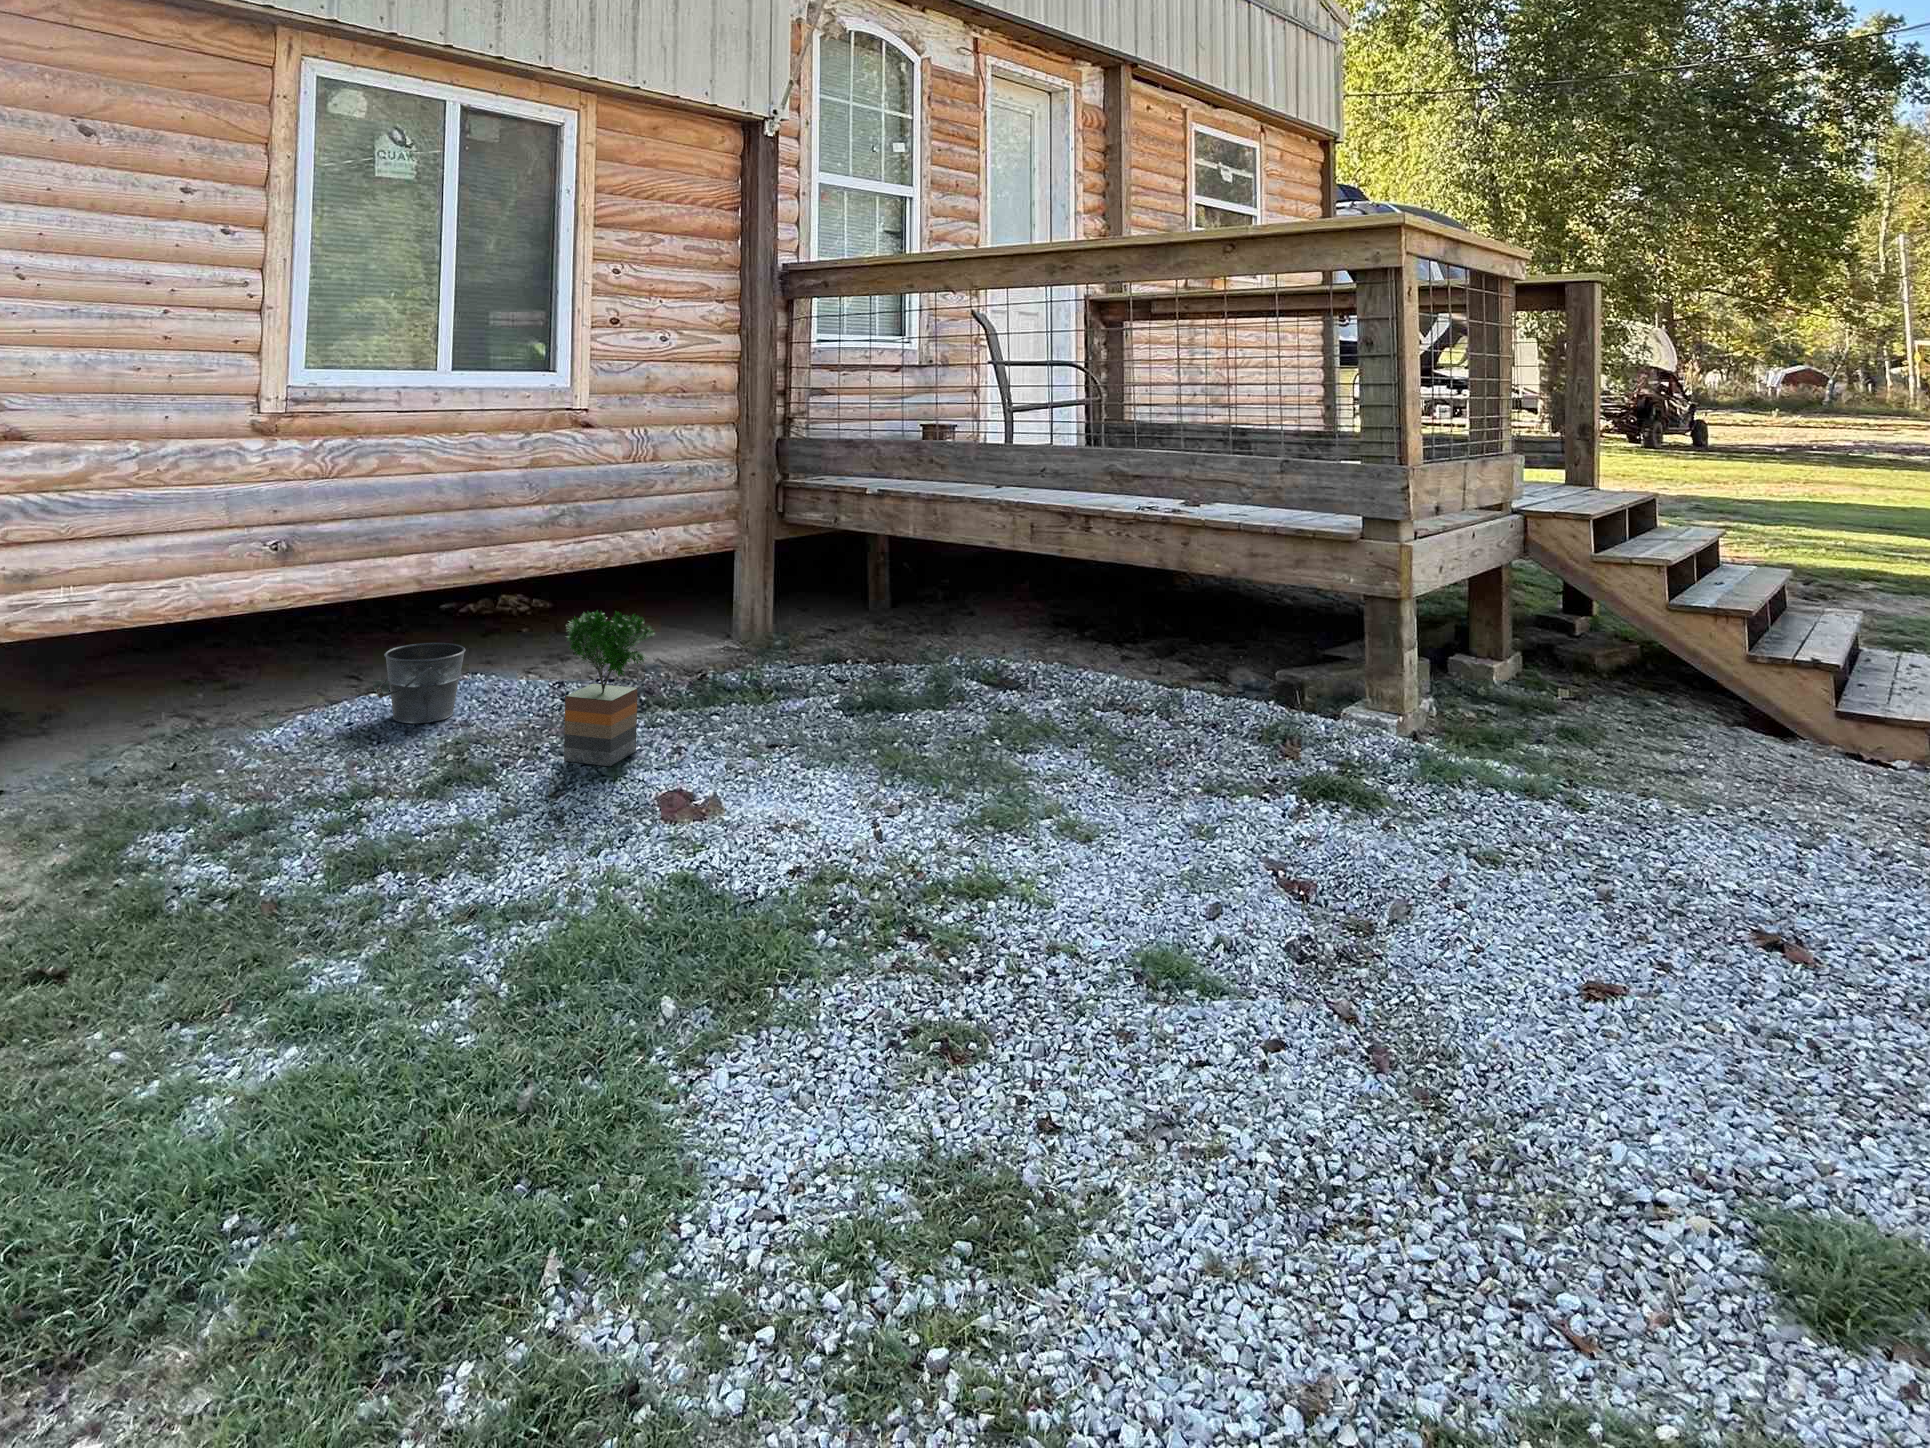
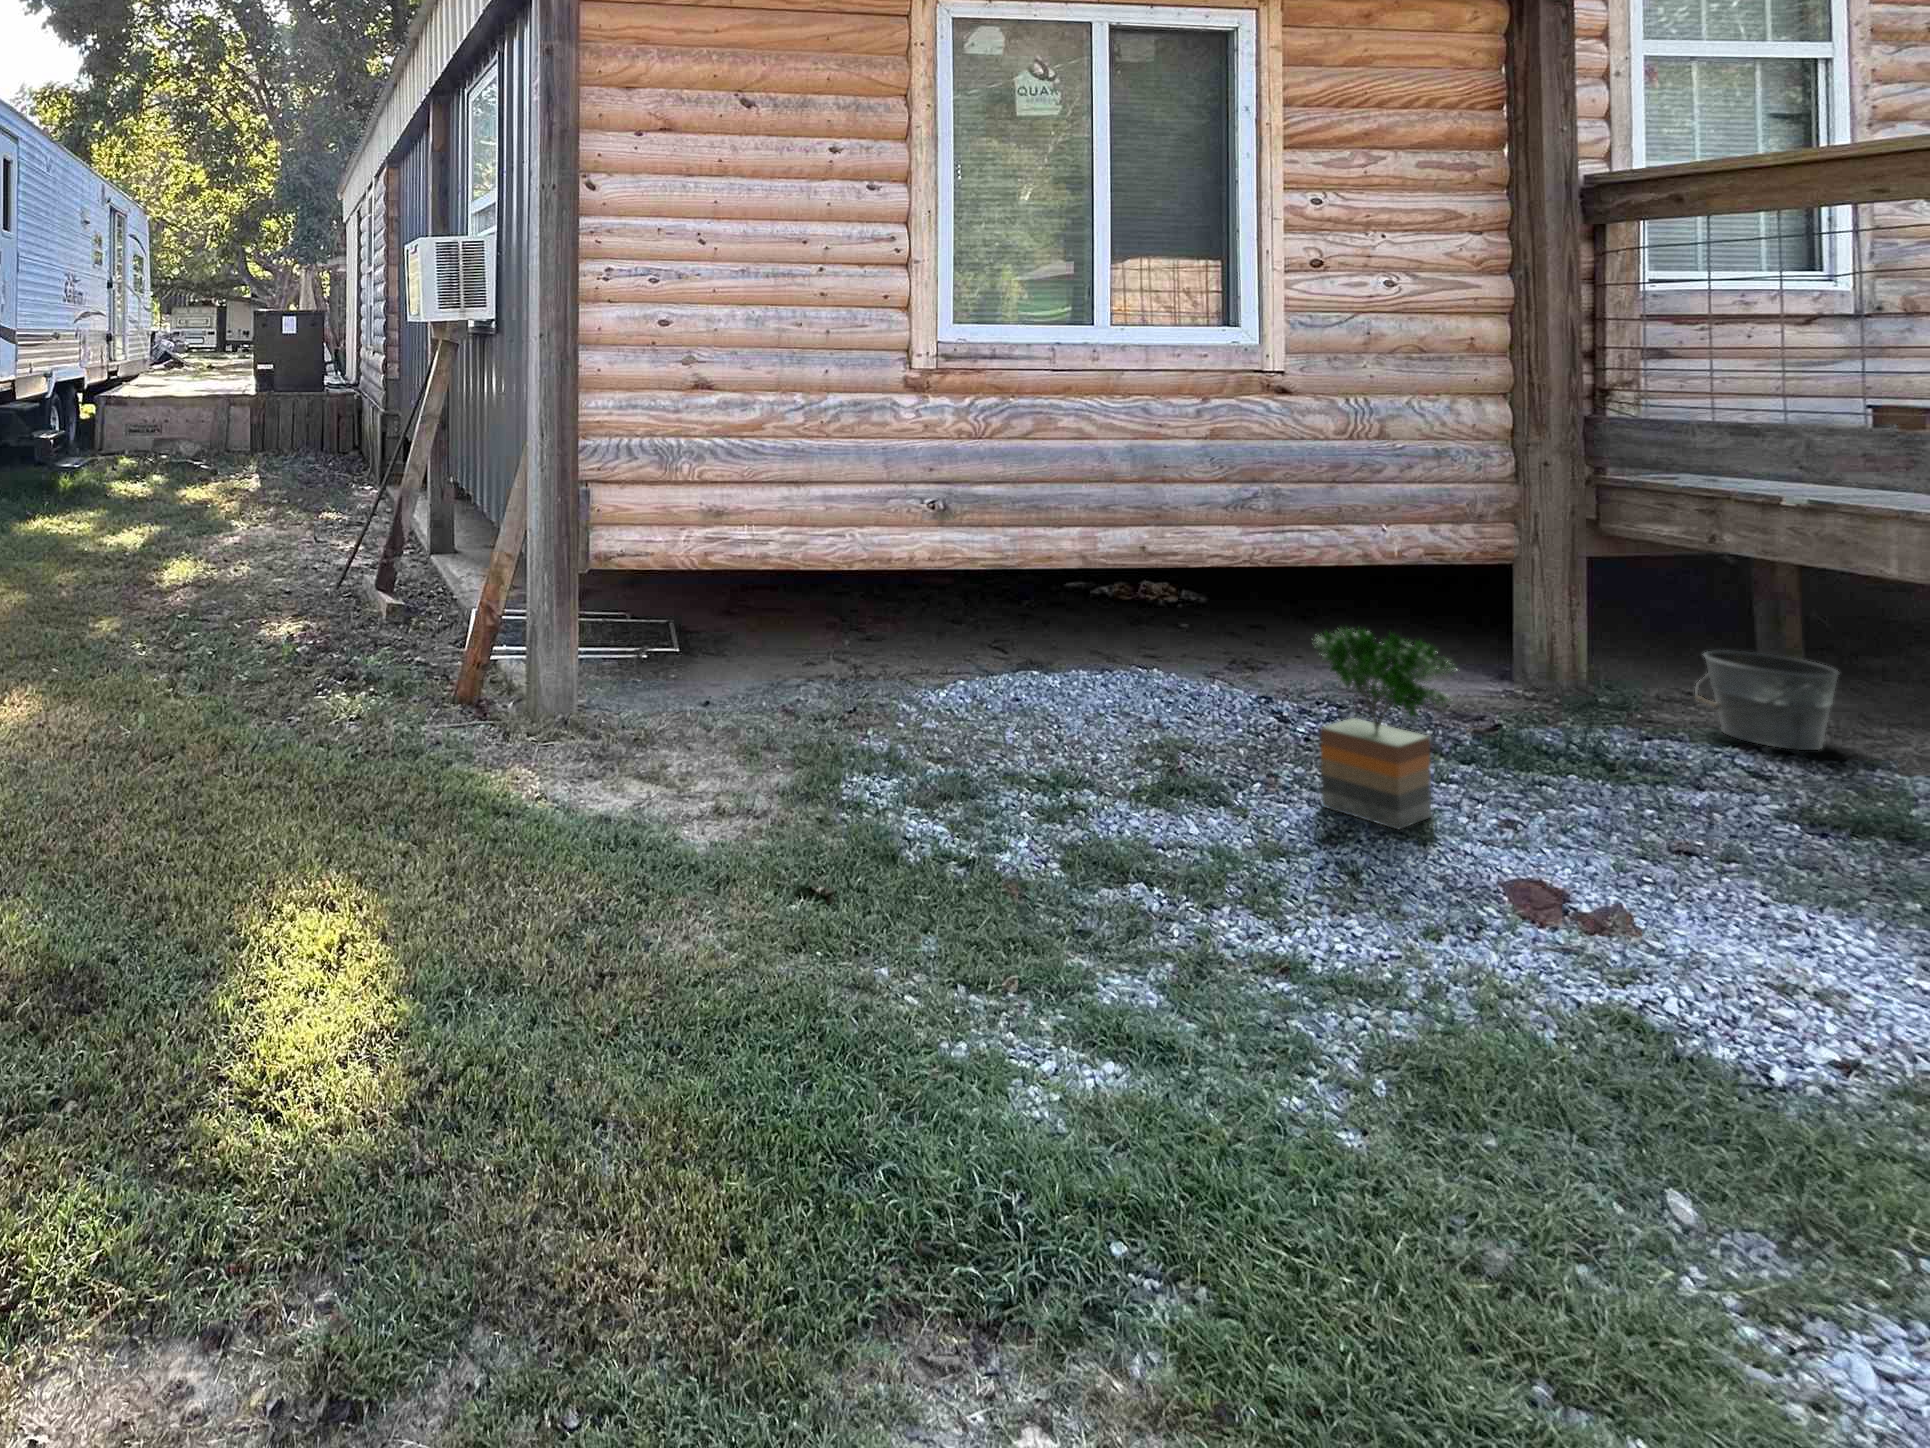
bucket: present [376,643,466,723] -> present [1695,650,1839,750]

